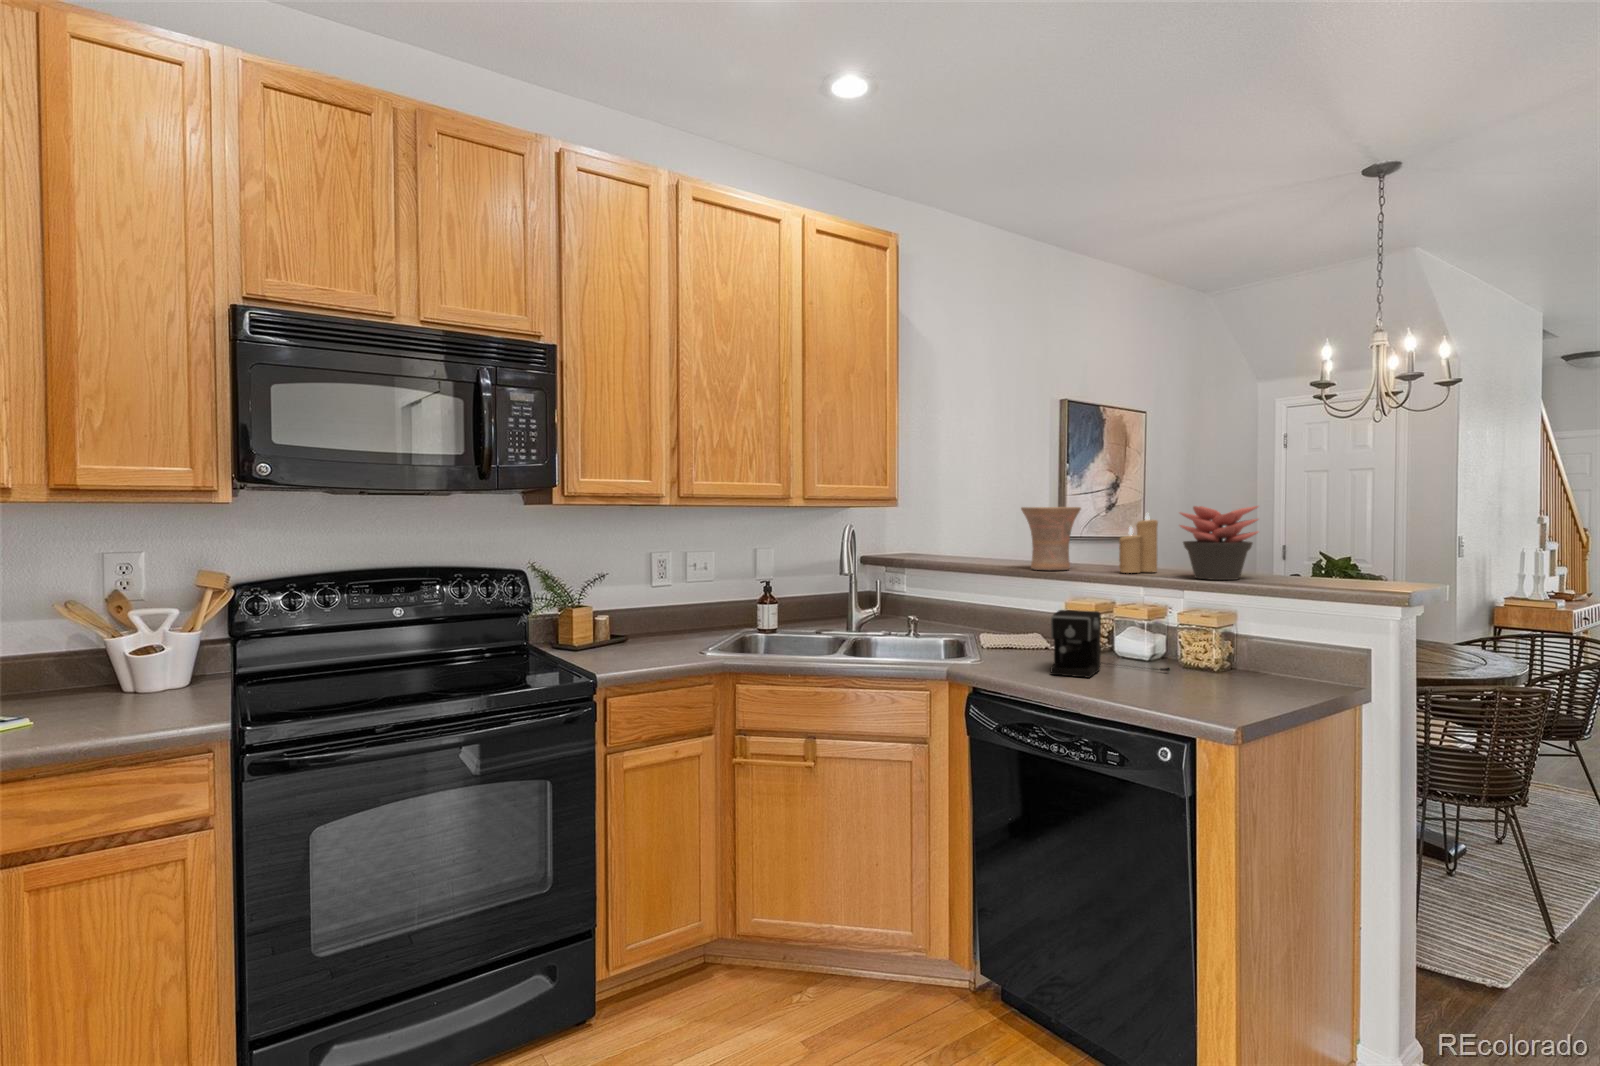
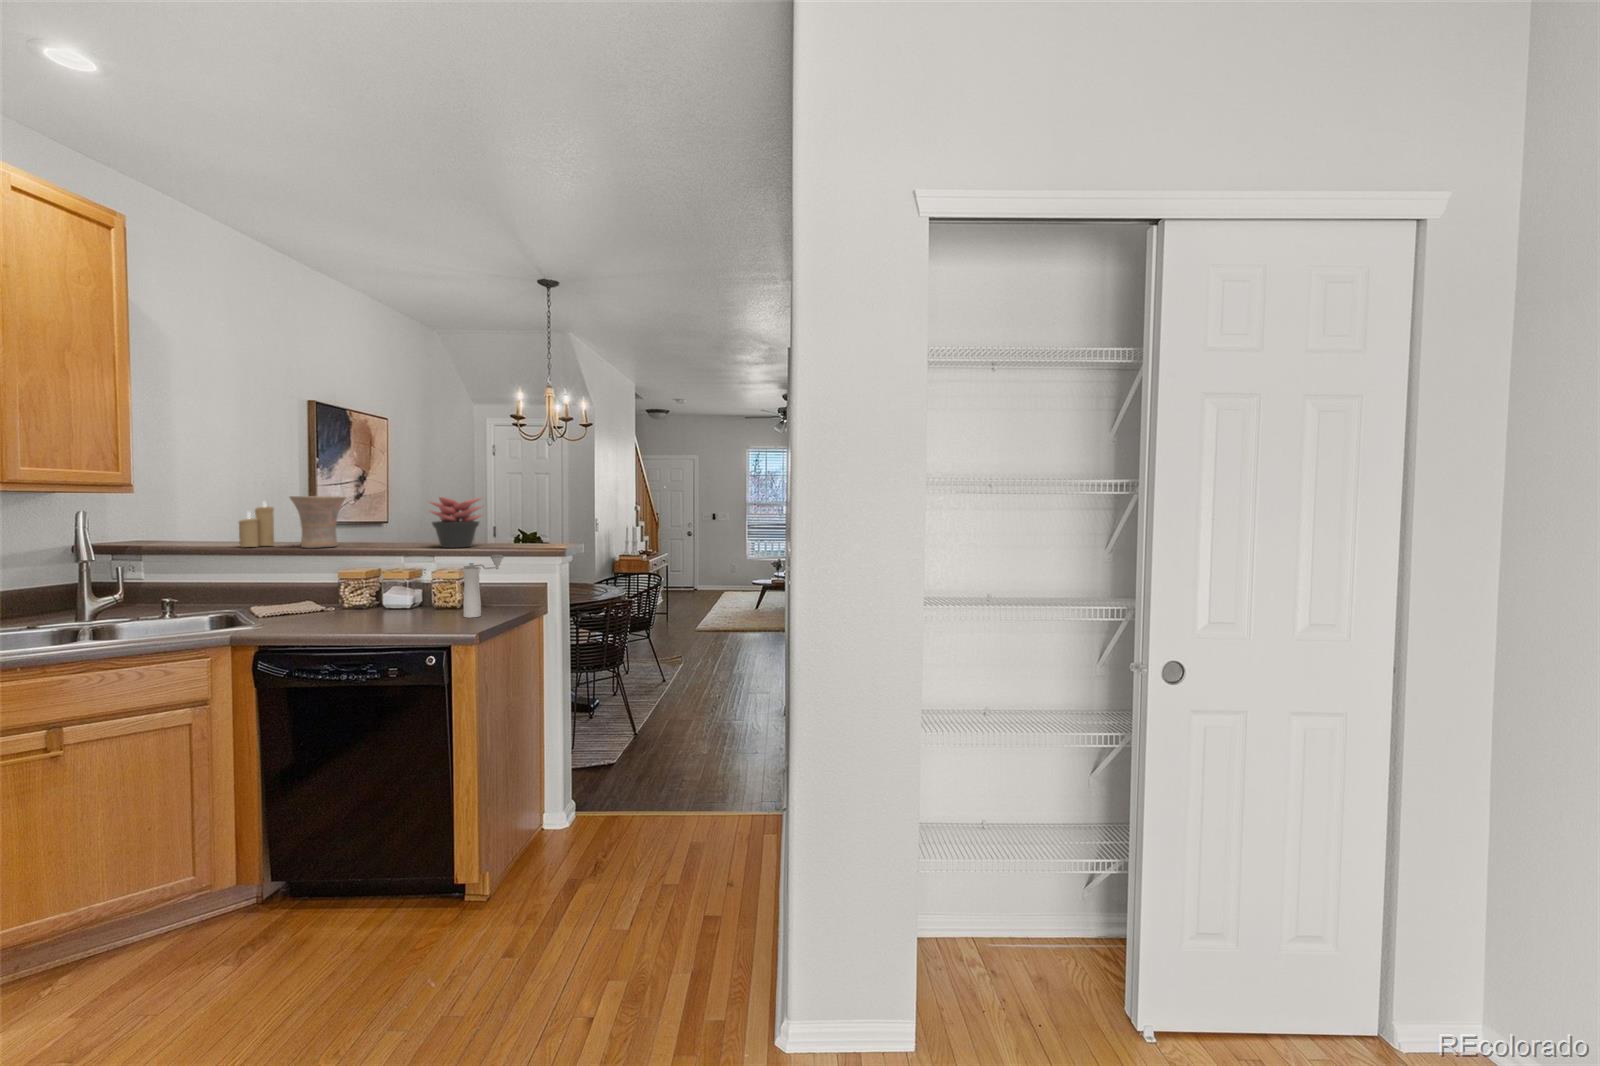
candle: present [1119,514,1158,573] -> present [239,502,274,547]
pepper mill: none [1221,594,1288,689] -> present [463,555,504,618]
coffee maker: present [1051,610,1169,678] -> none [331,575,426,626]

